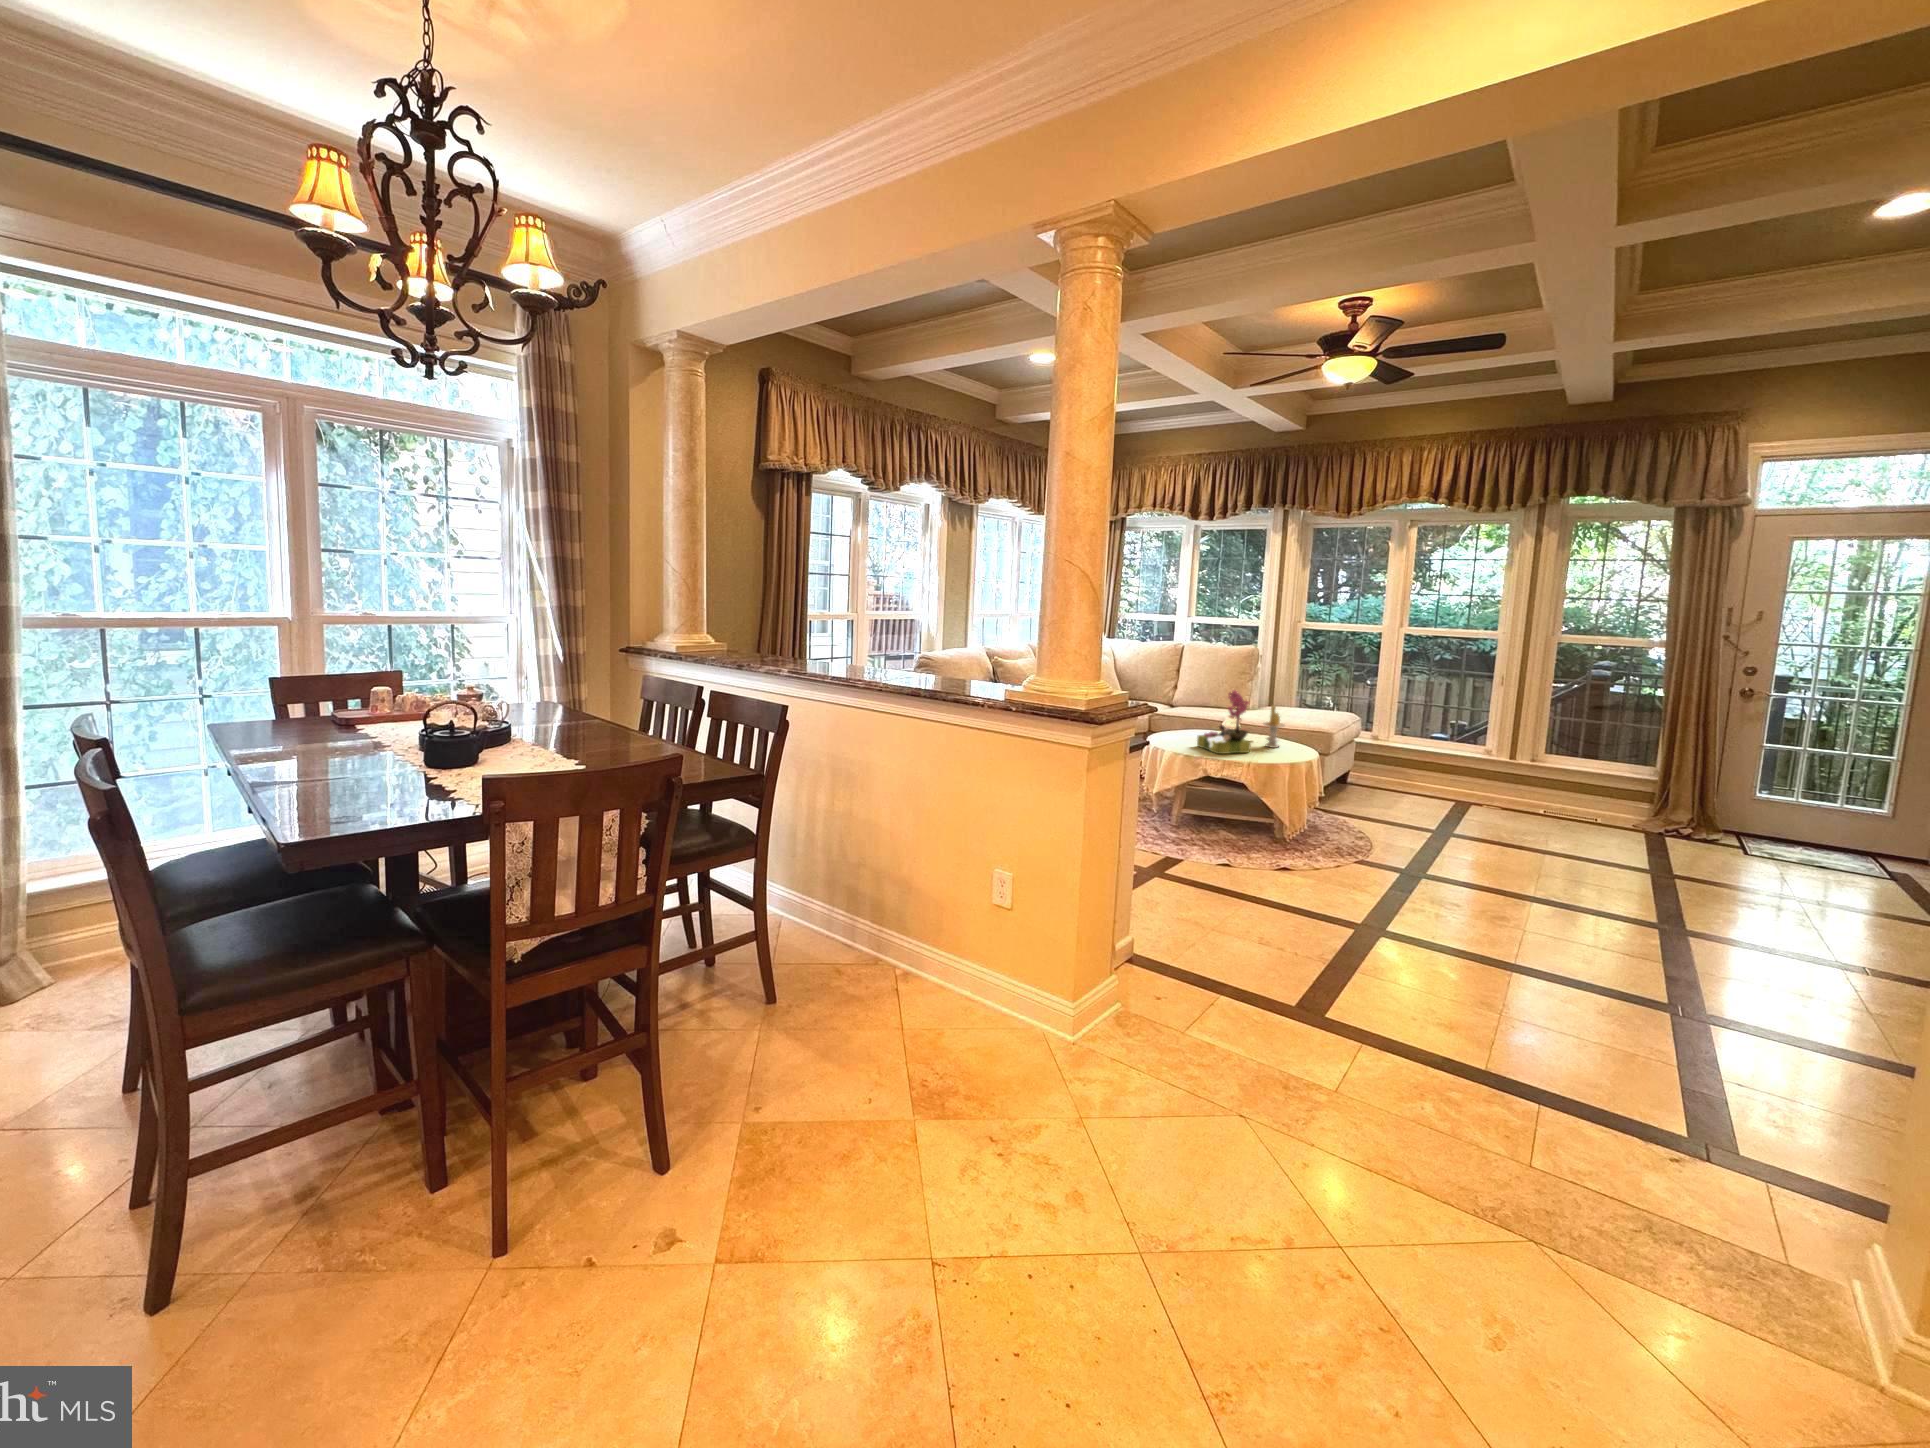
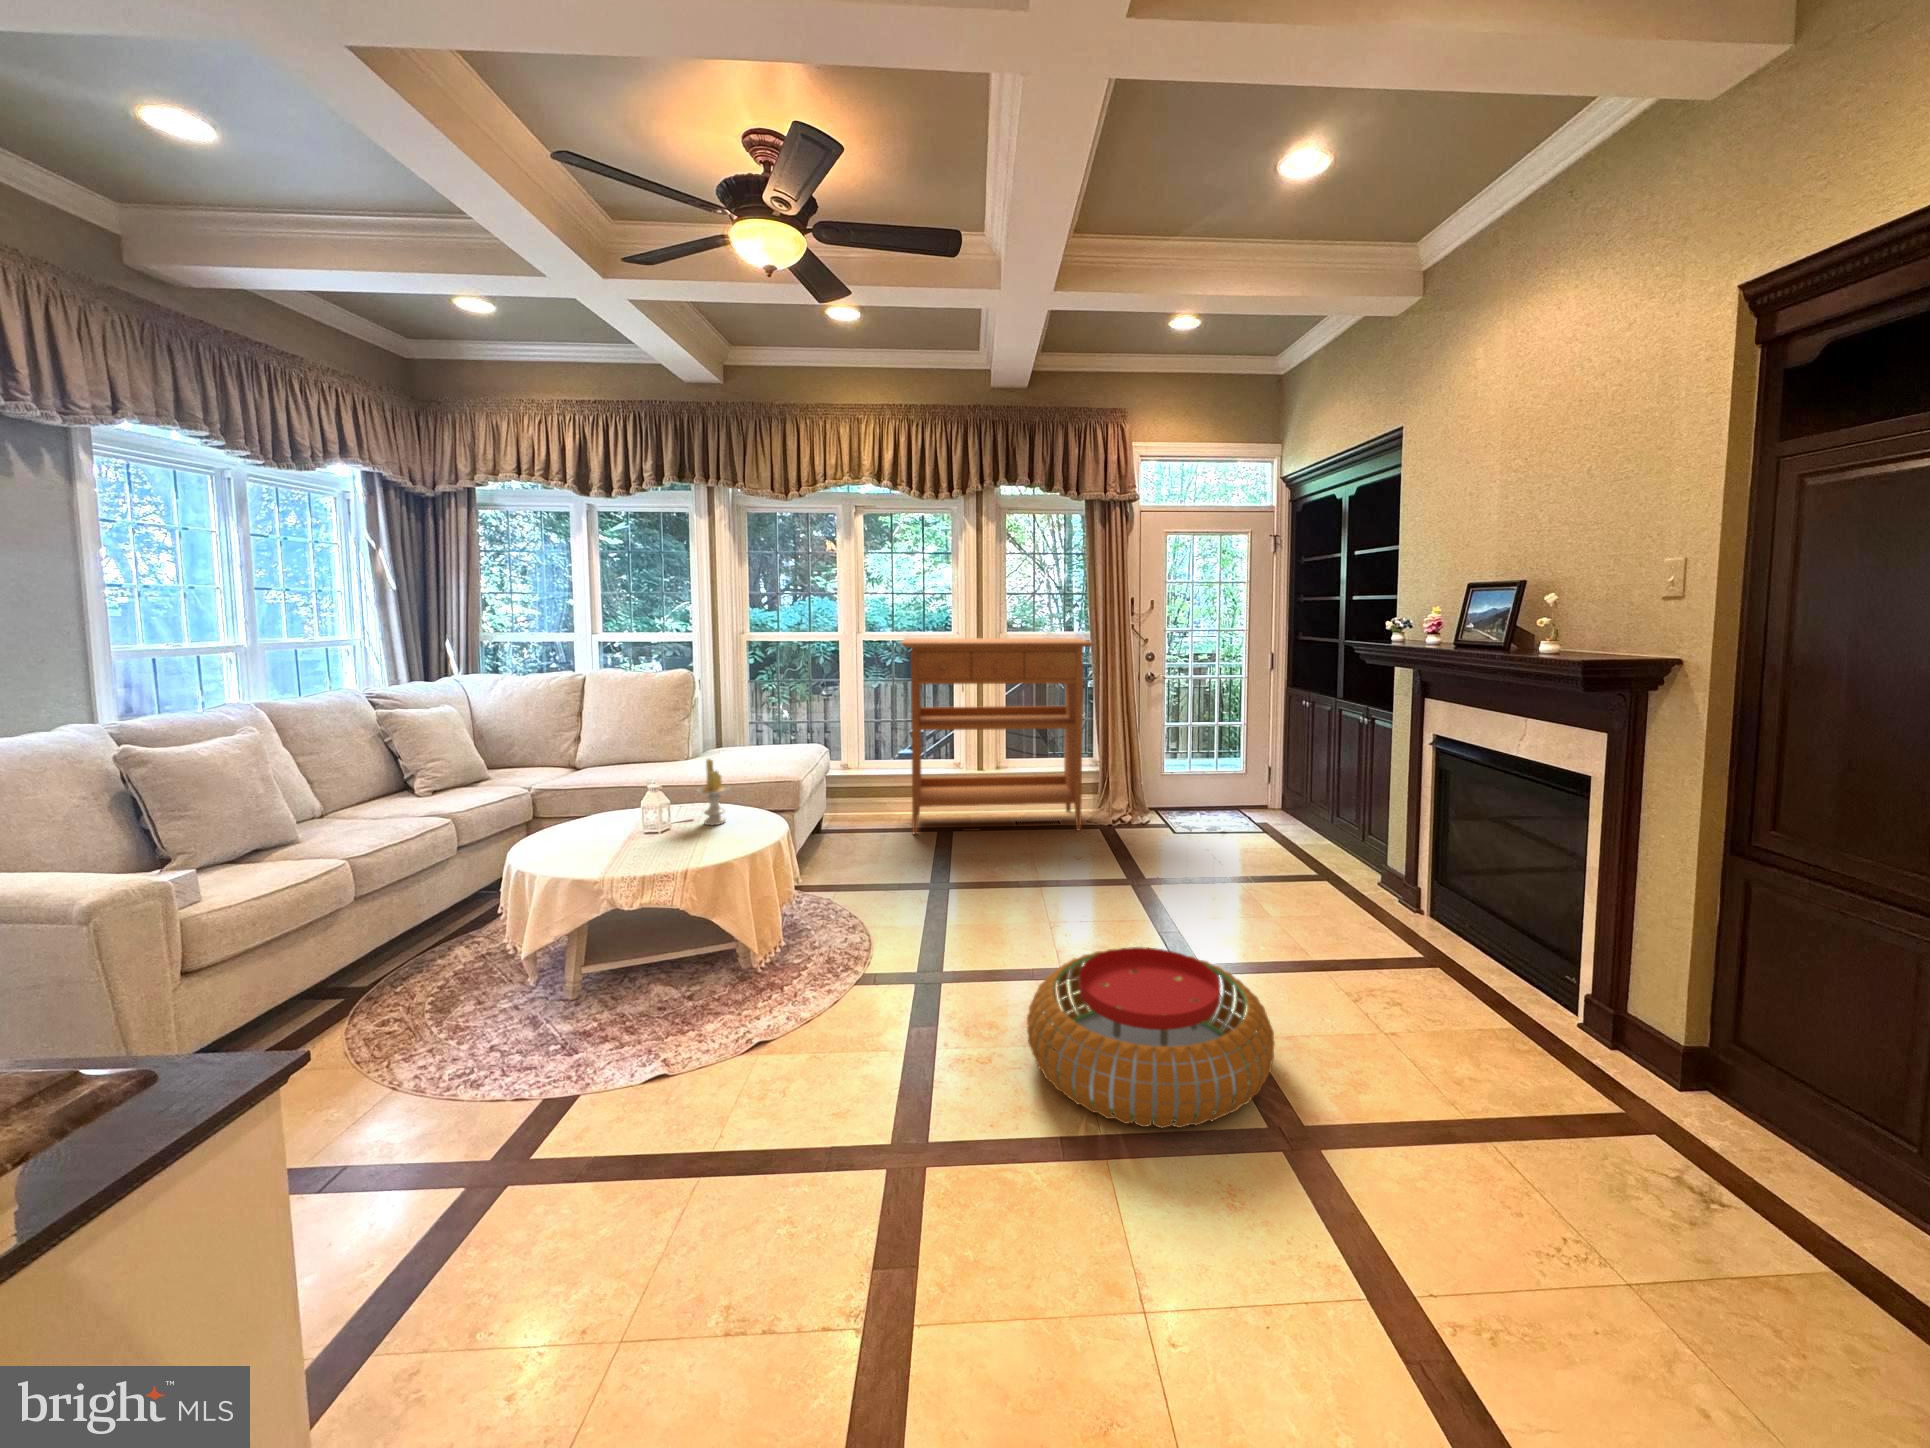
console table: none [1430,634,1660,830] -> present [901,638,1093,834]
flower arrangement: present [1197,690,1251,754] -> none [586,743,678,861]
pouf: none [1482,876,1715,993] -> present [1027,947,1275,1128]

